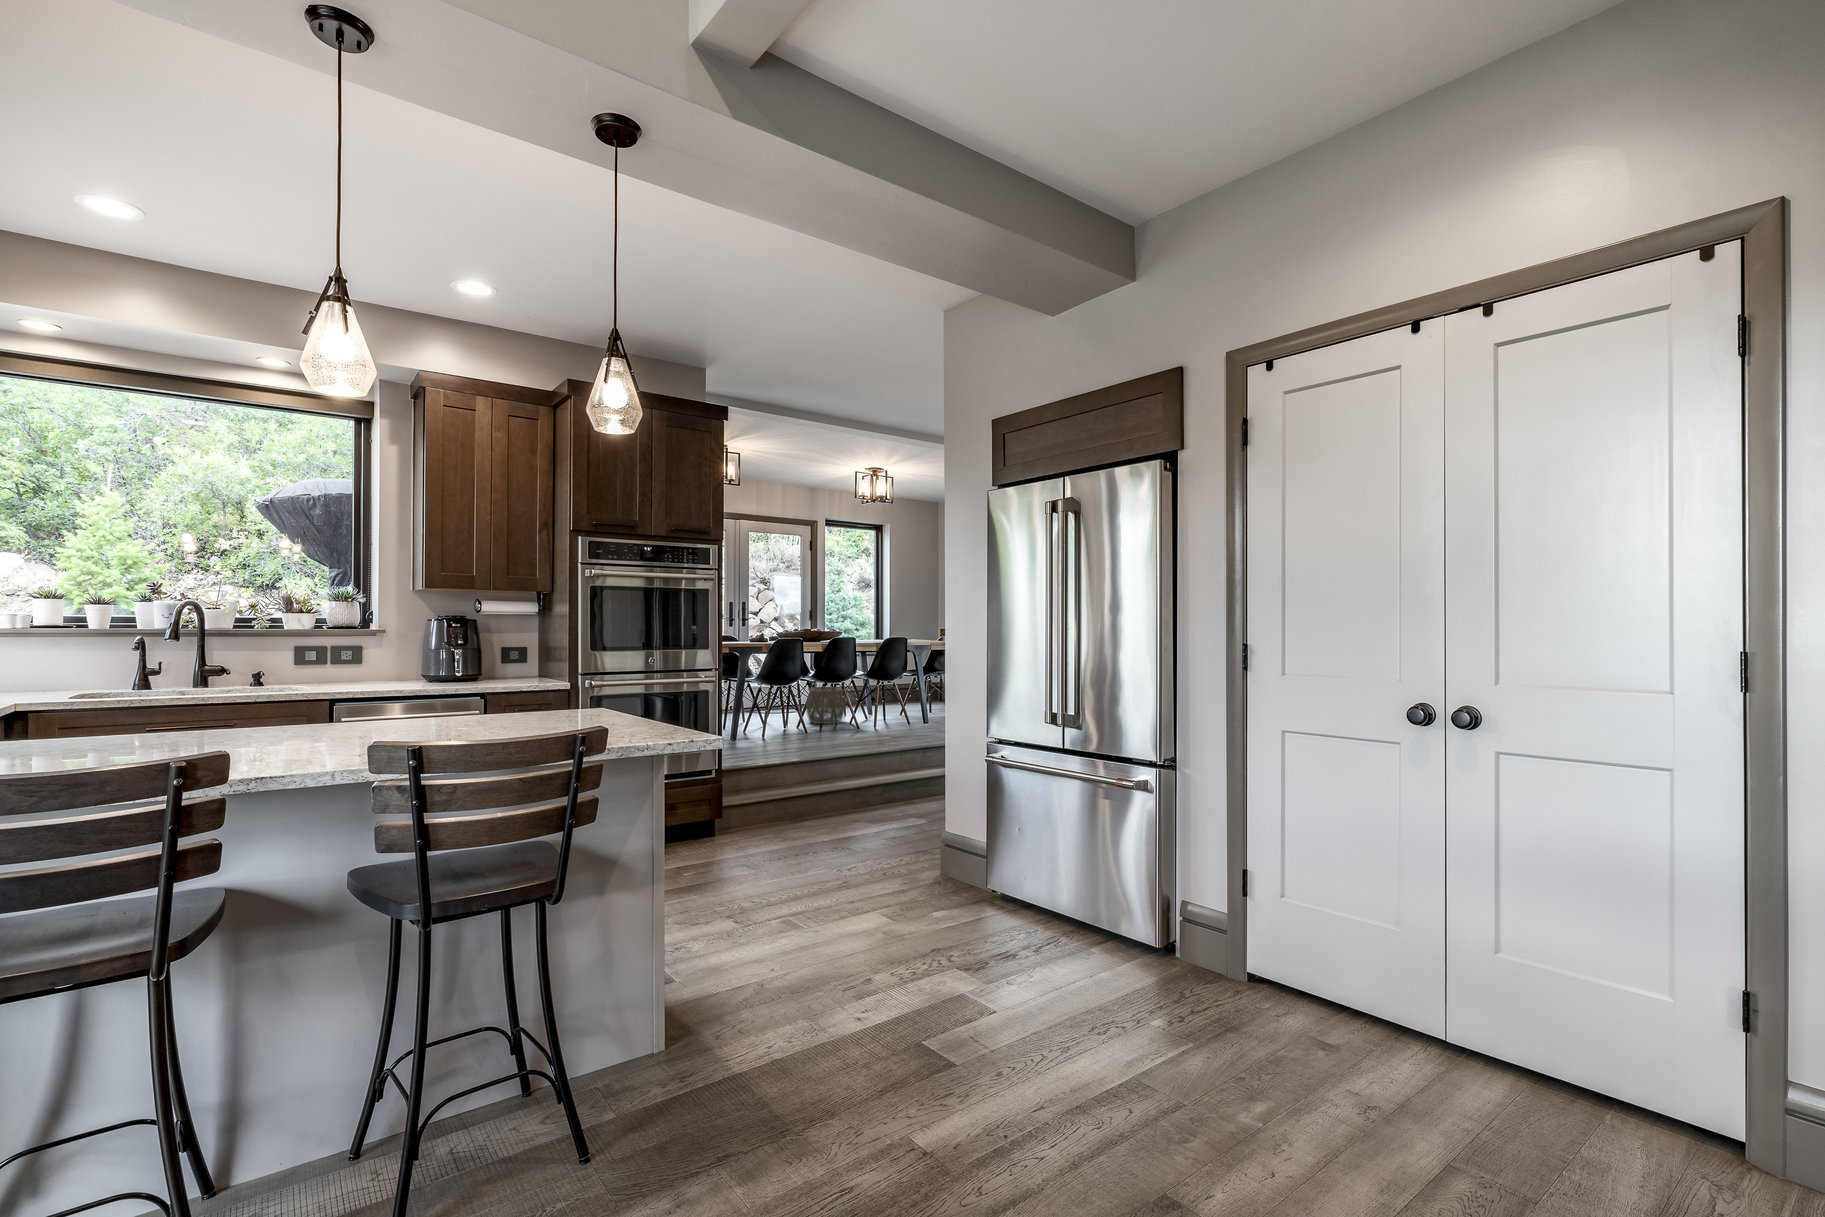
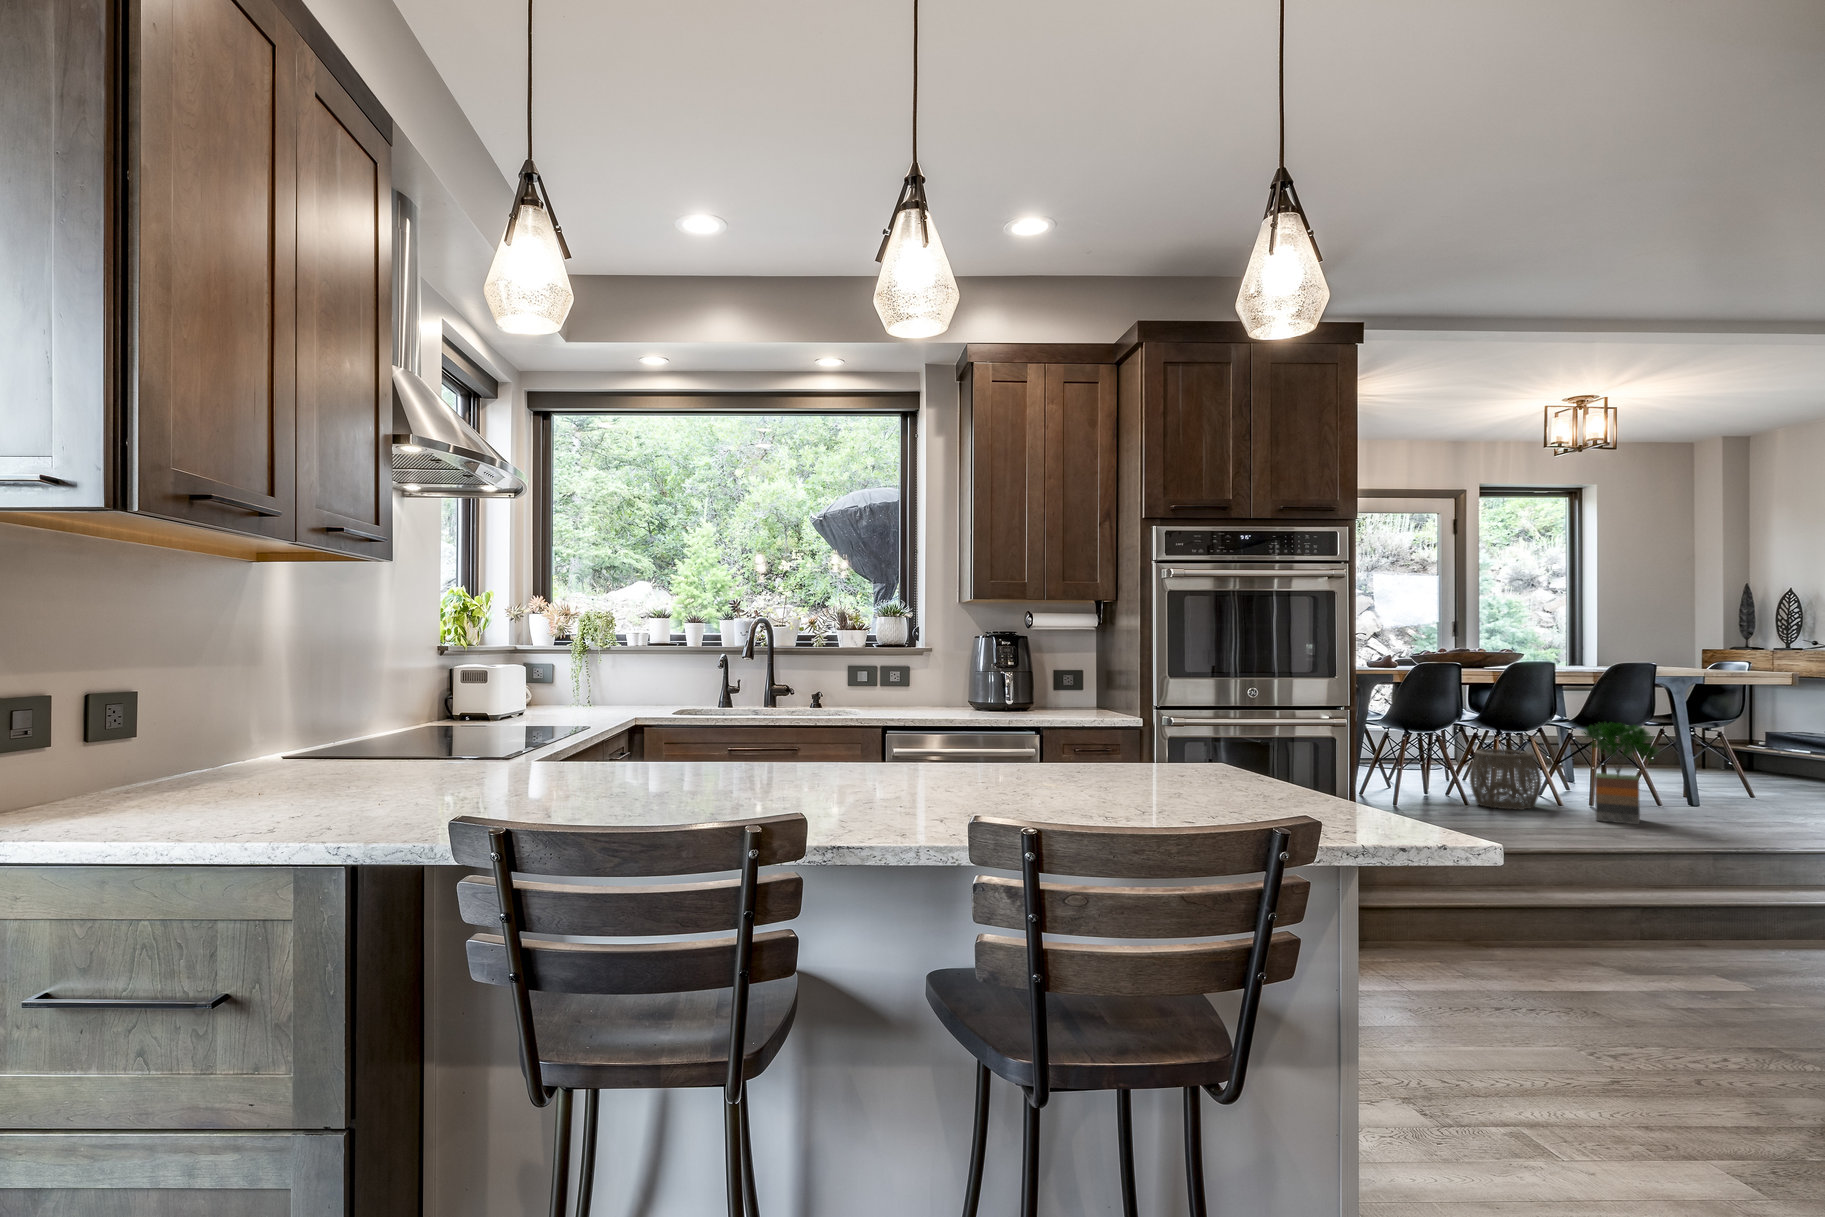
potted tree: none [865,668,905,729] -> present [1582,723,1659,824]

